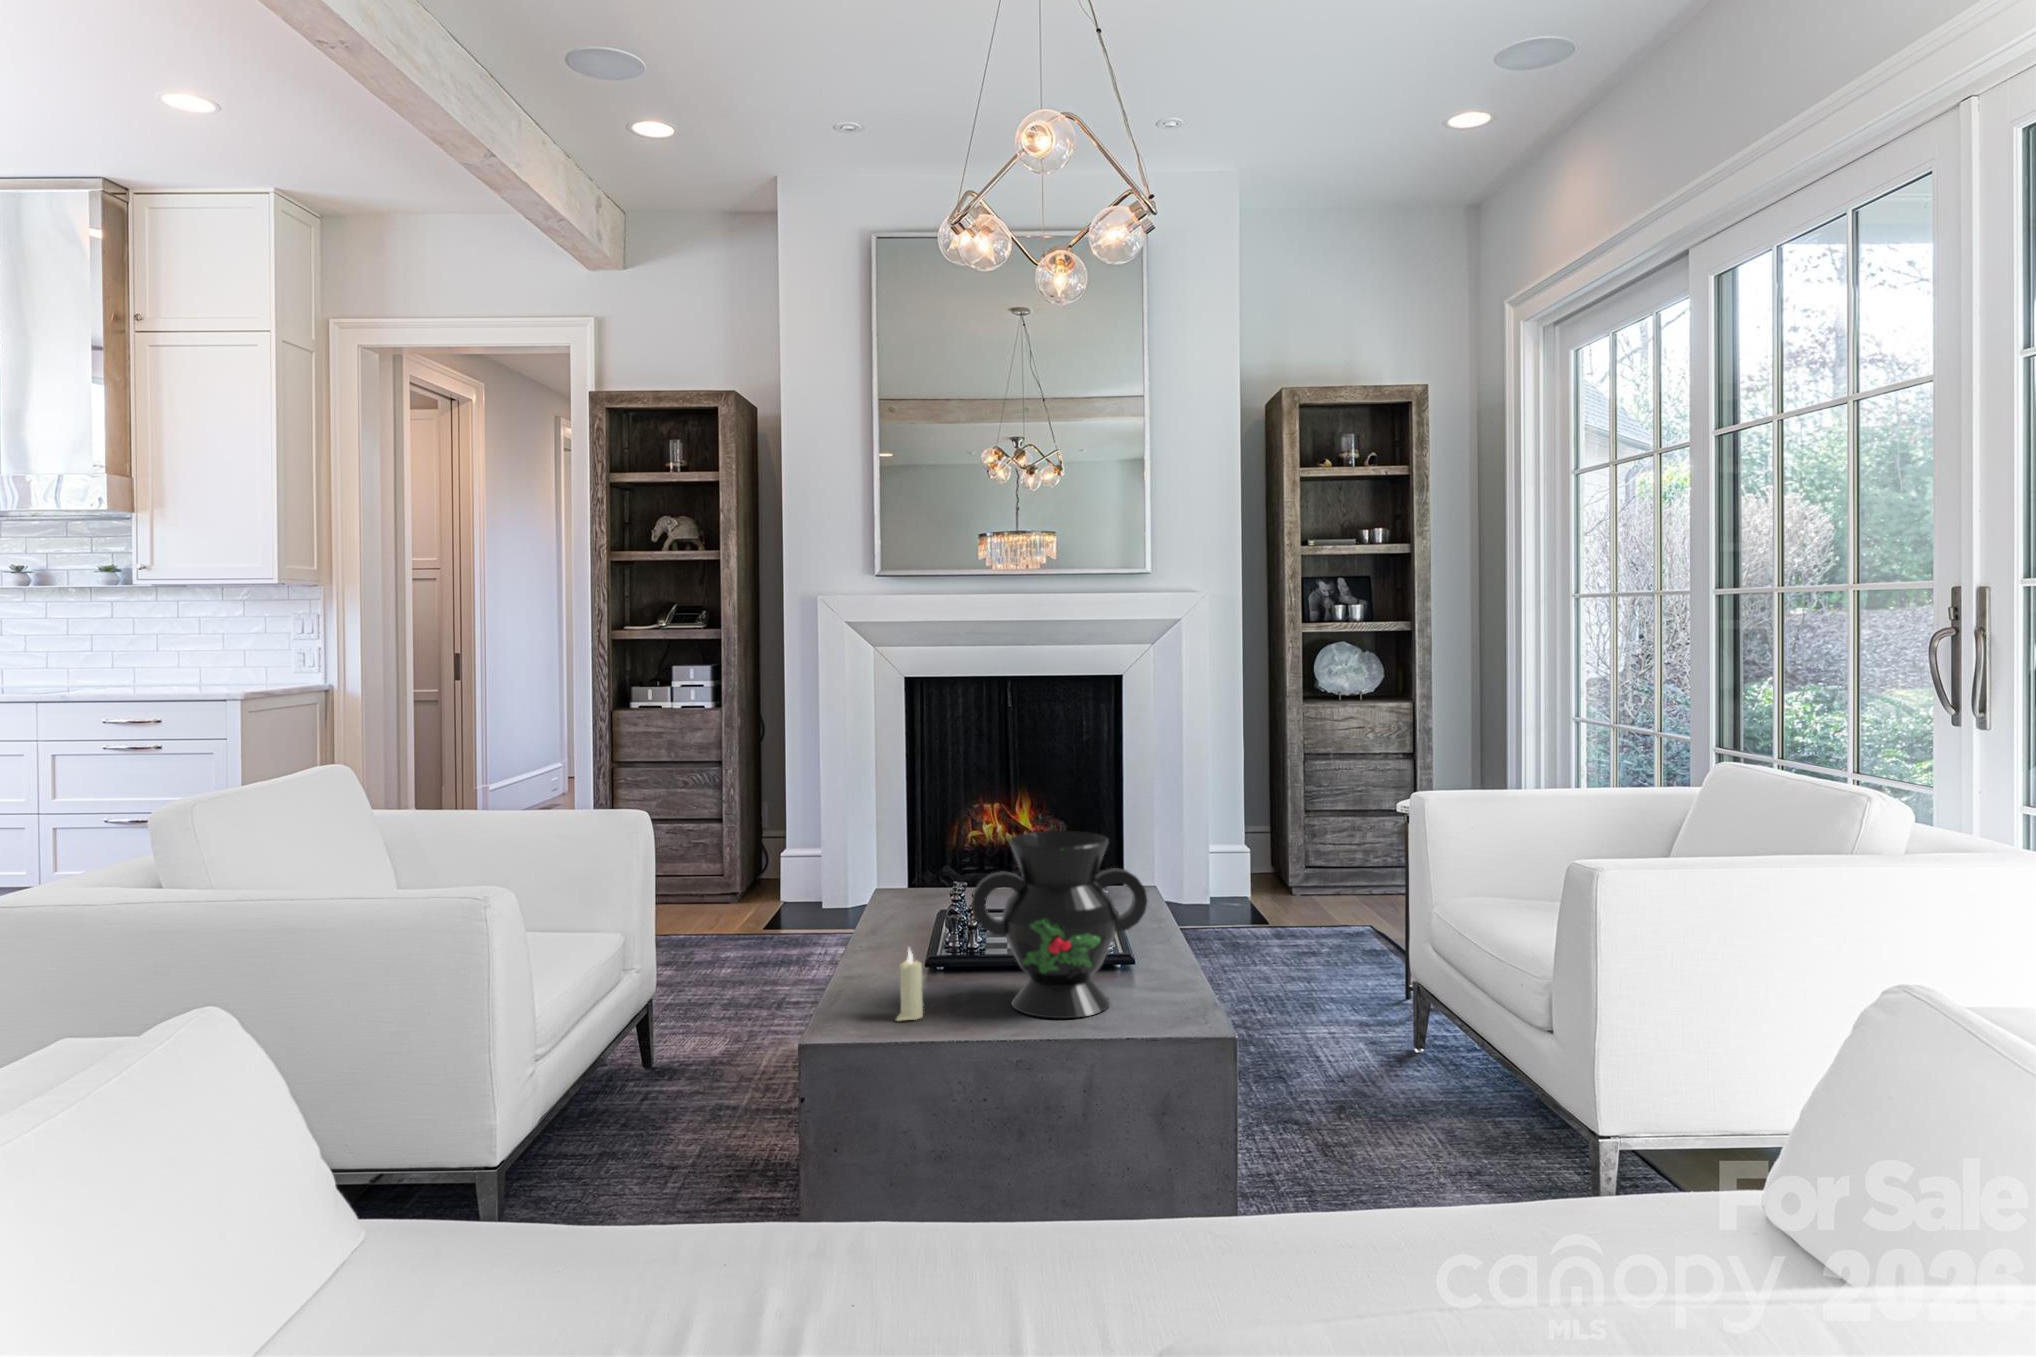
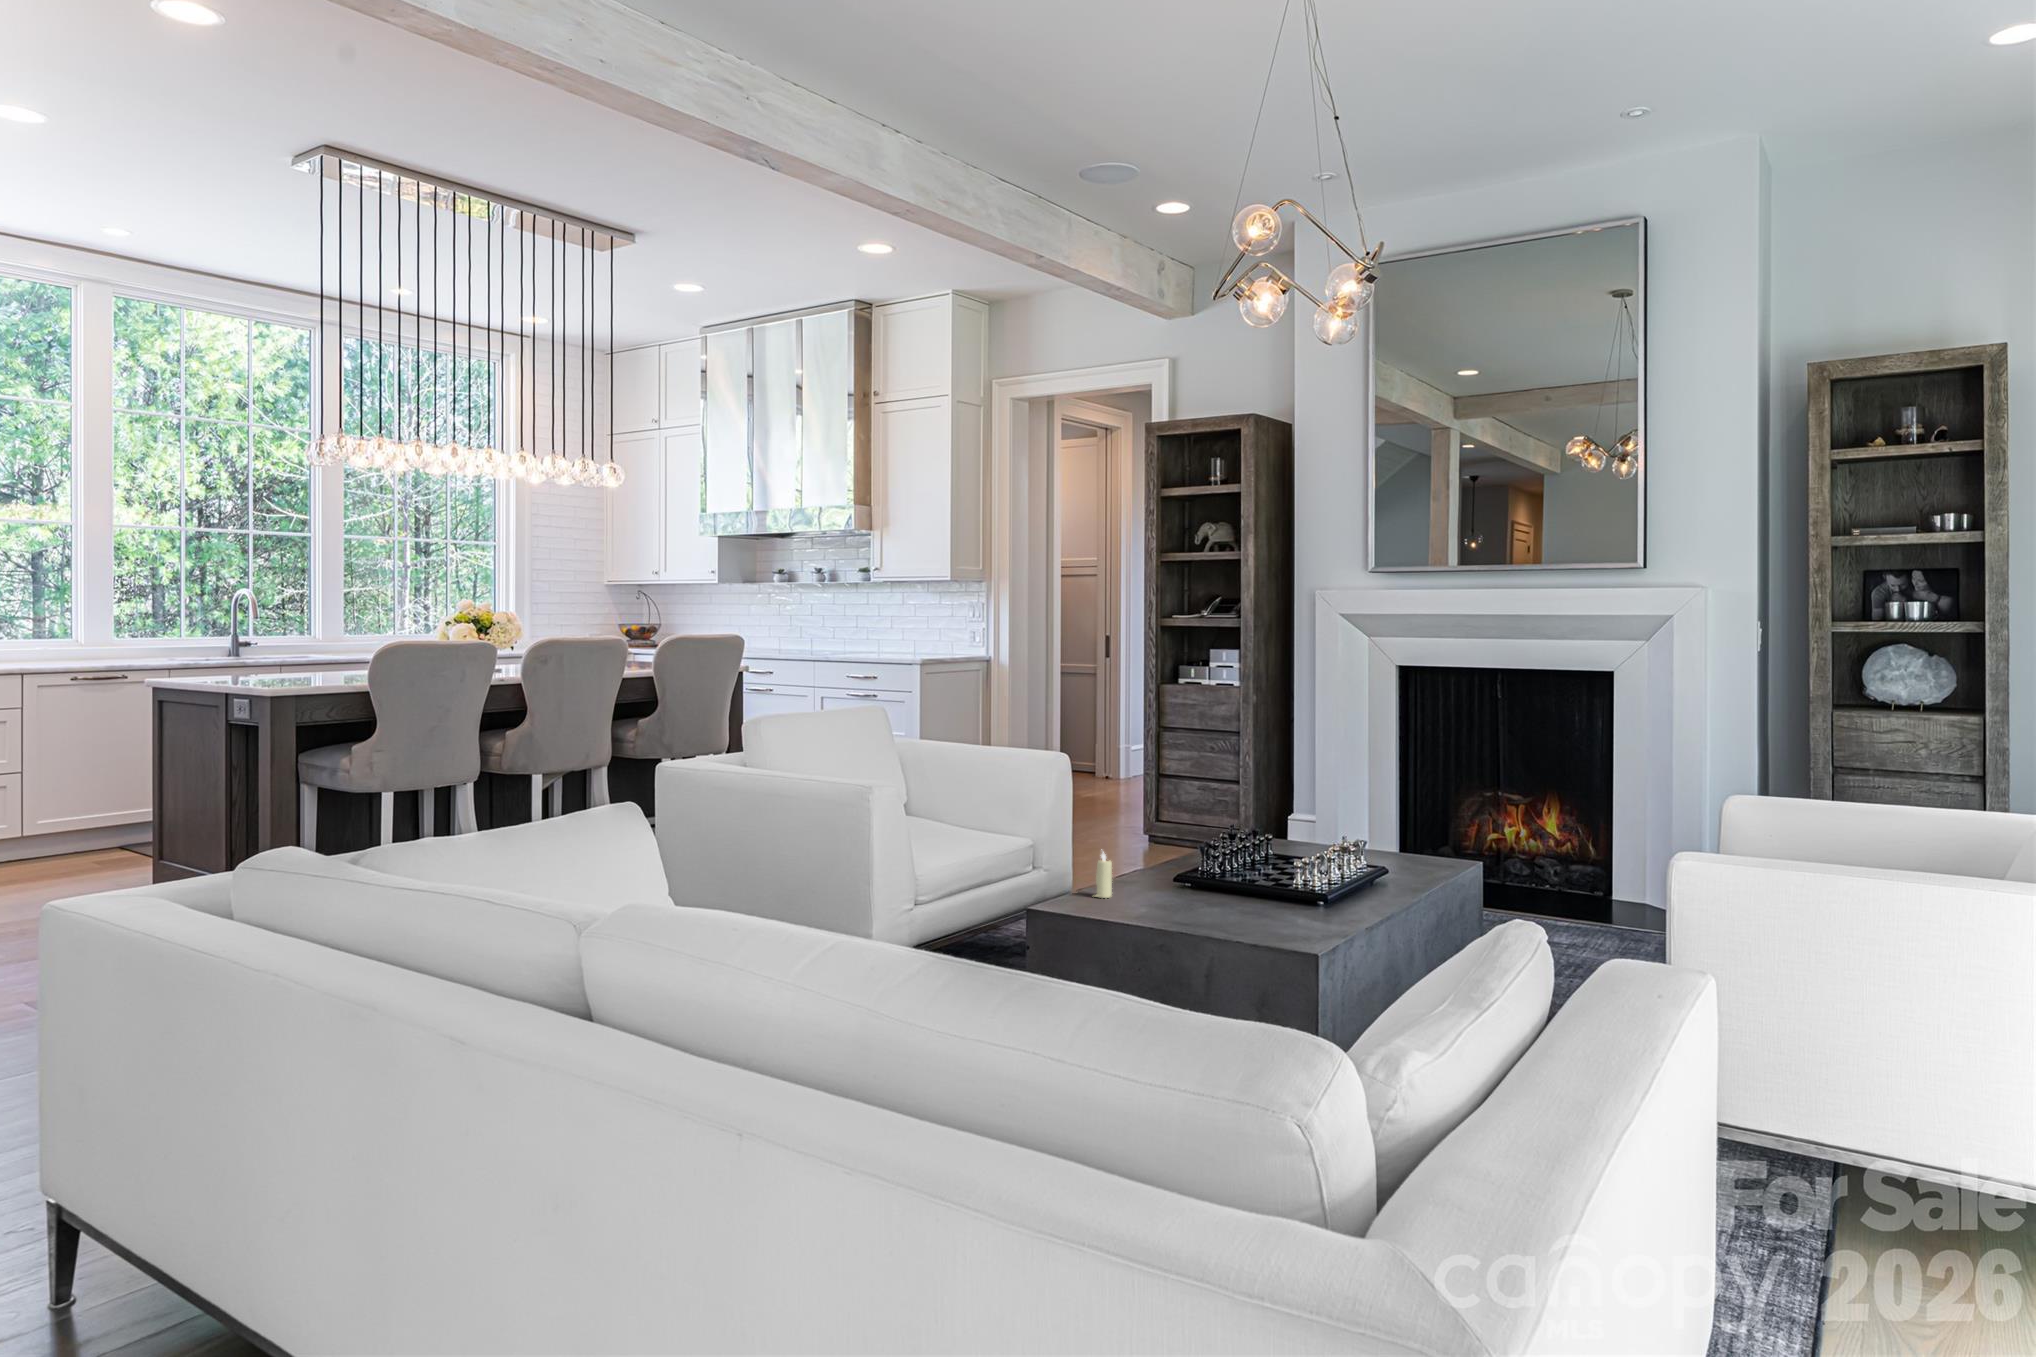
decorative vase: present [972,831,1147,1018] -> none [1148,785,1266,912]

